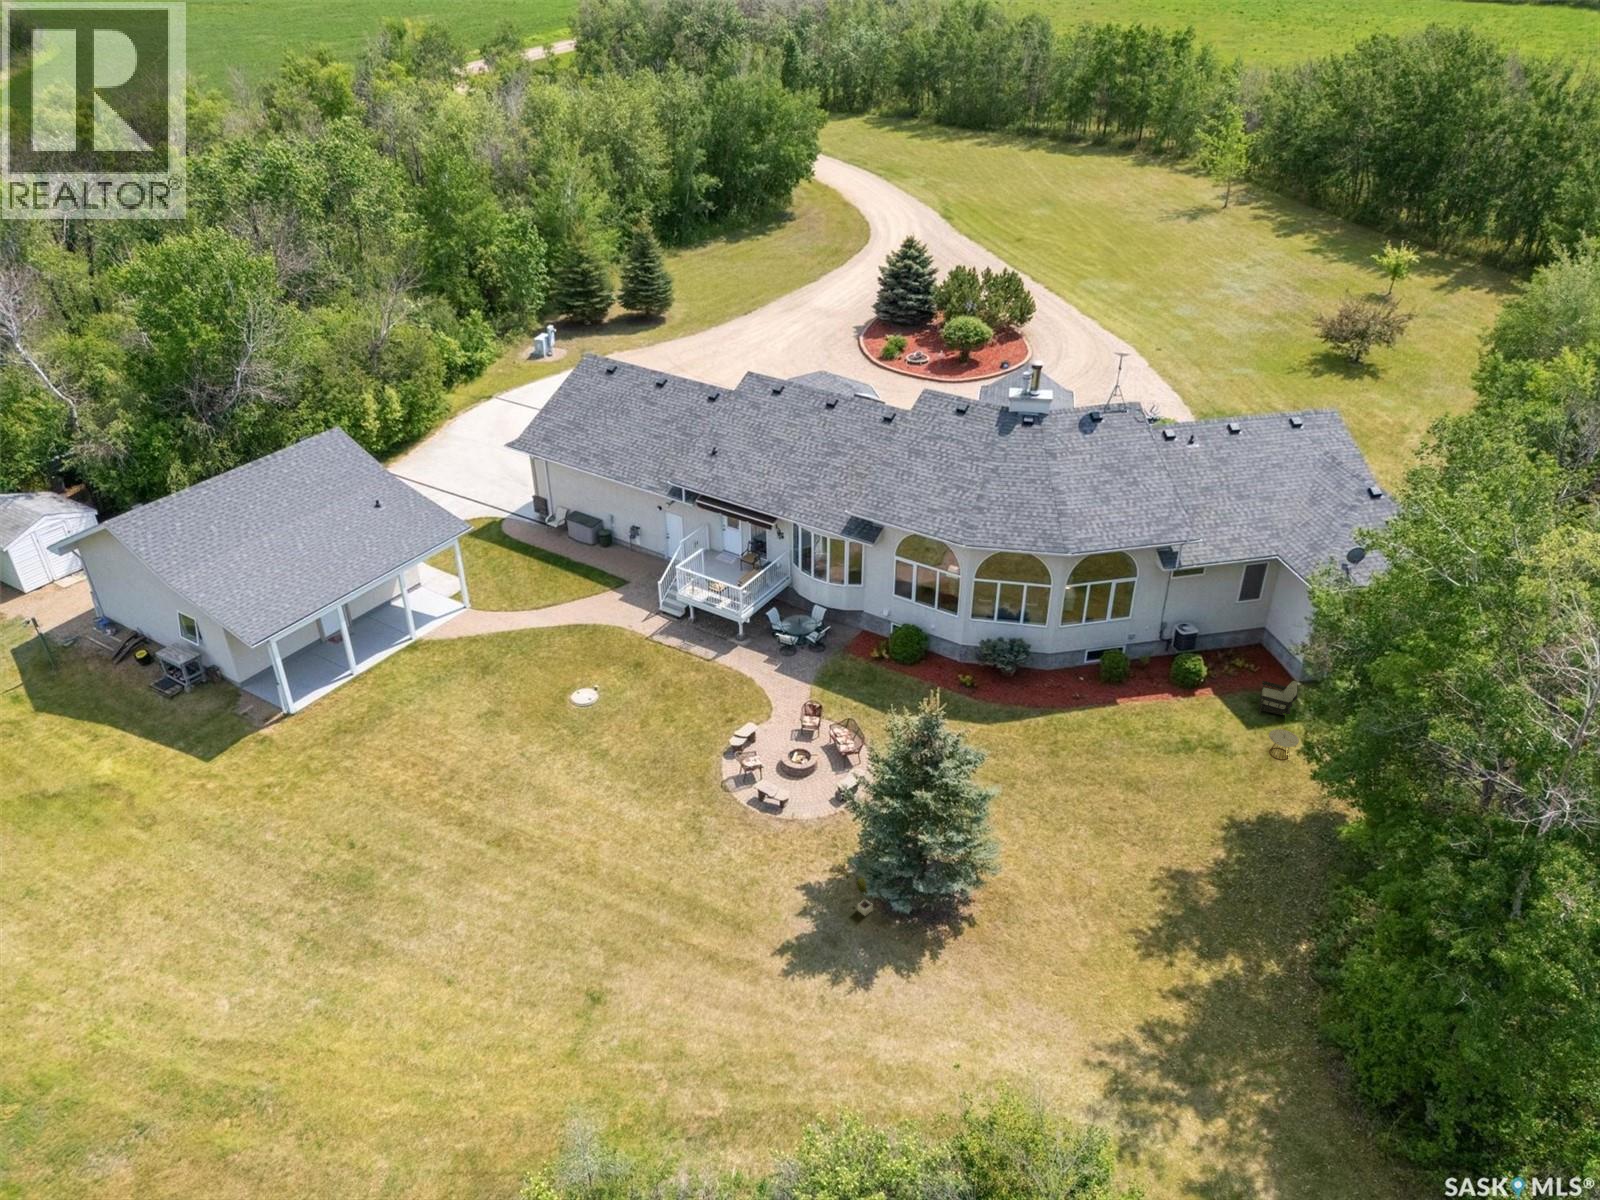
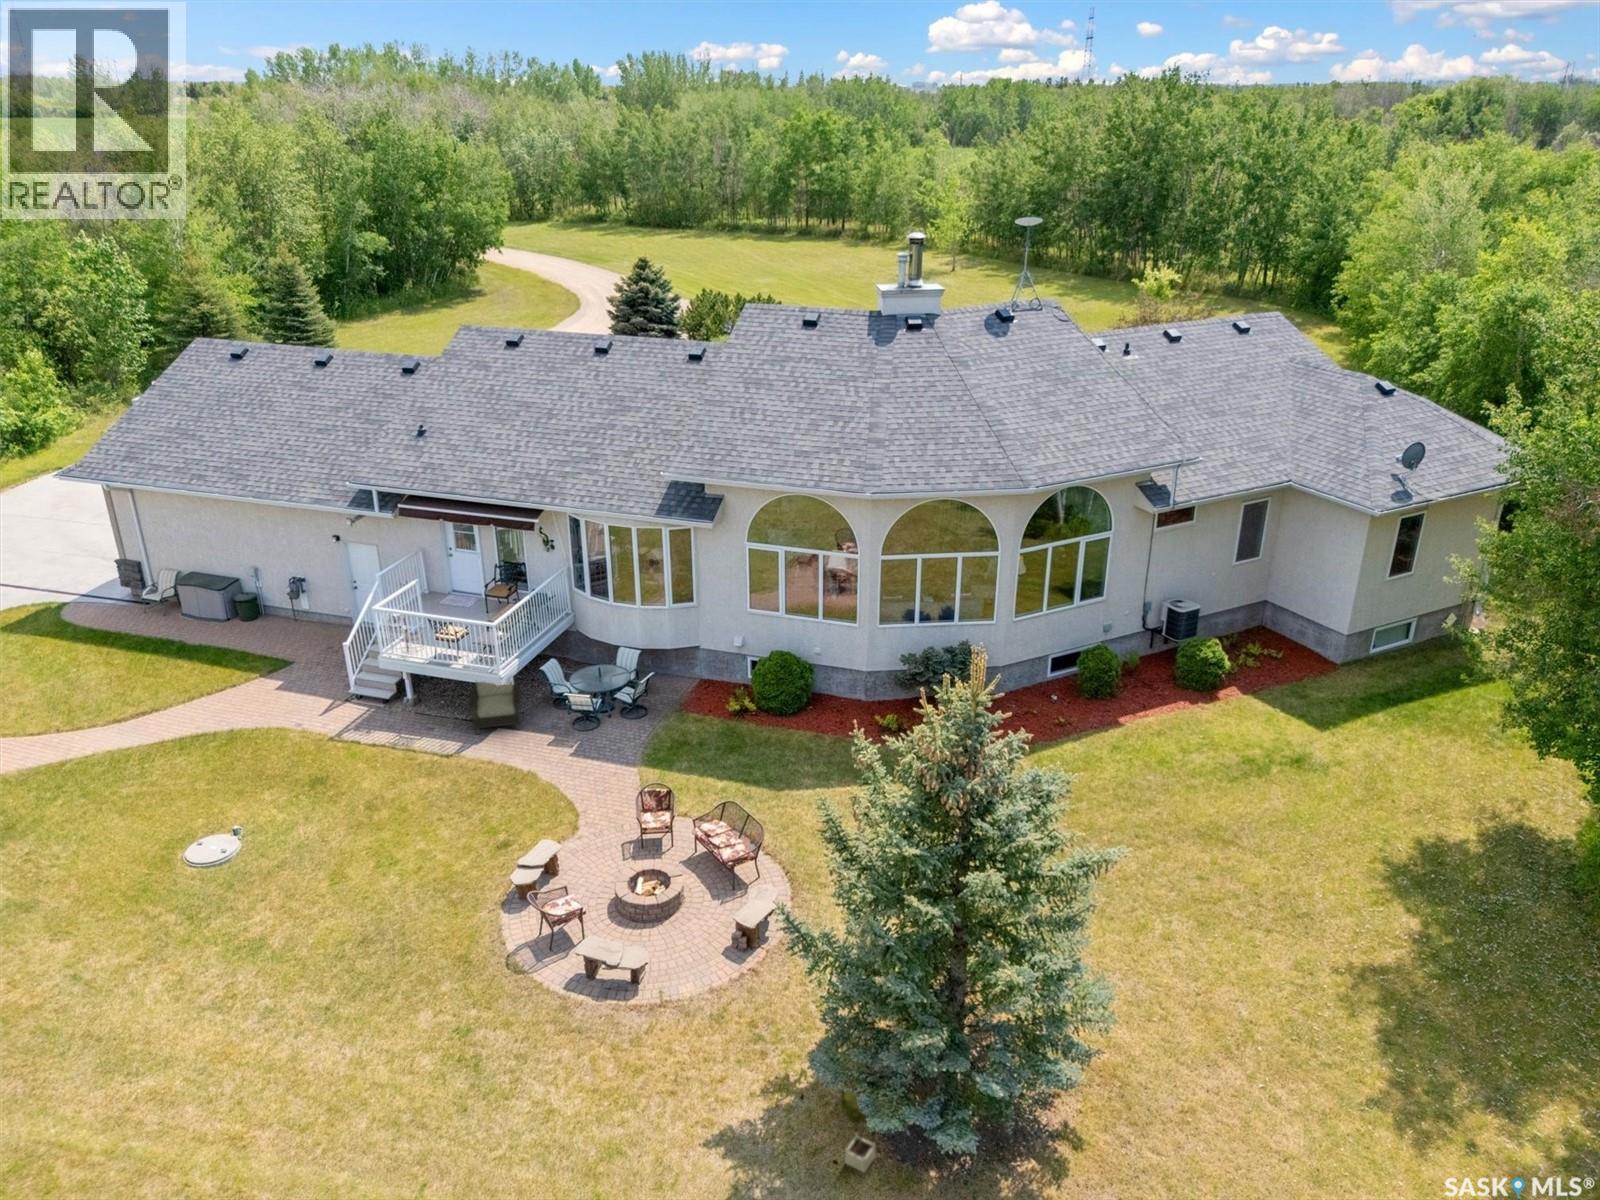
armchair: present [1259,681,1297,716] -> present [469,680,521,734]
side table: present [1269,729,1299,760] -> none [1365,719,1413,765]

